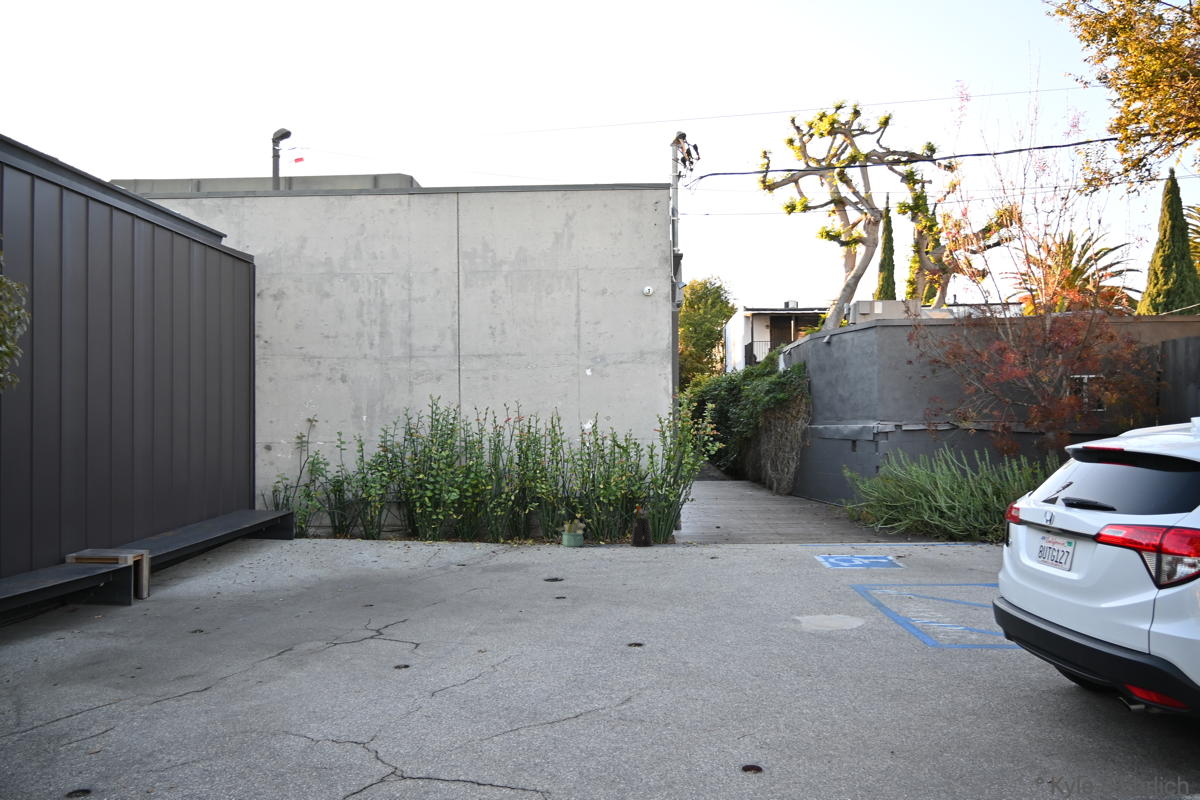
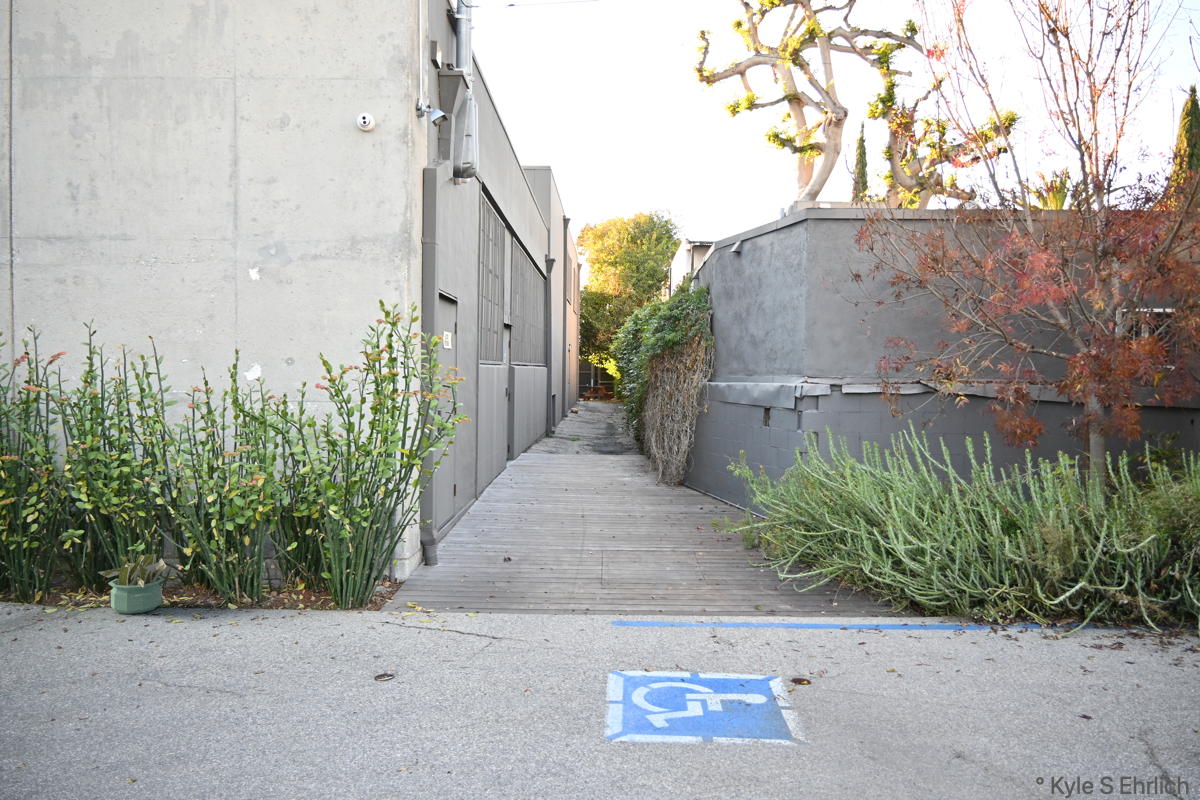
watering can: present [631,506,653,546] -> none [259,527,310,617]

